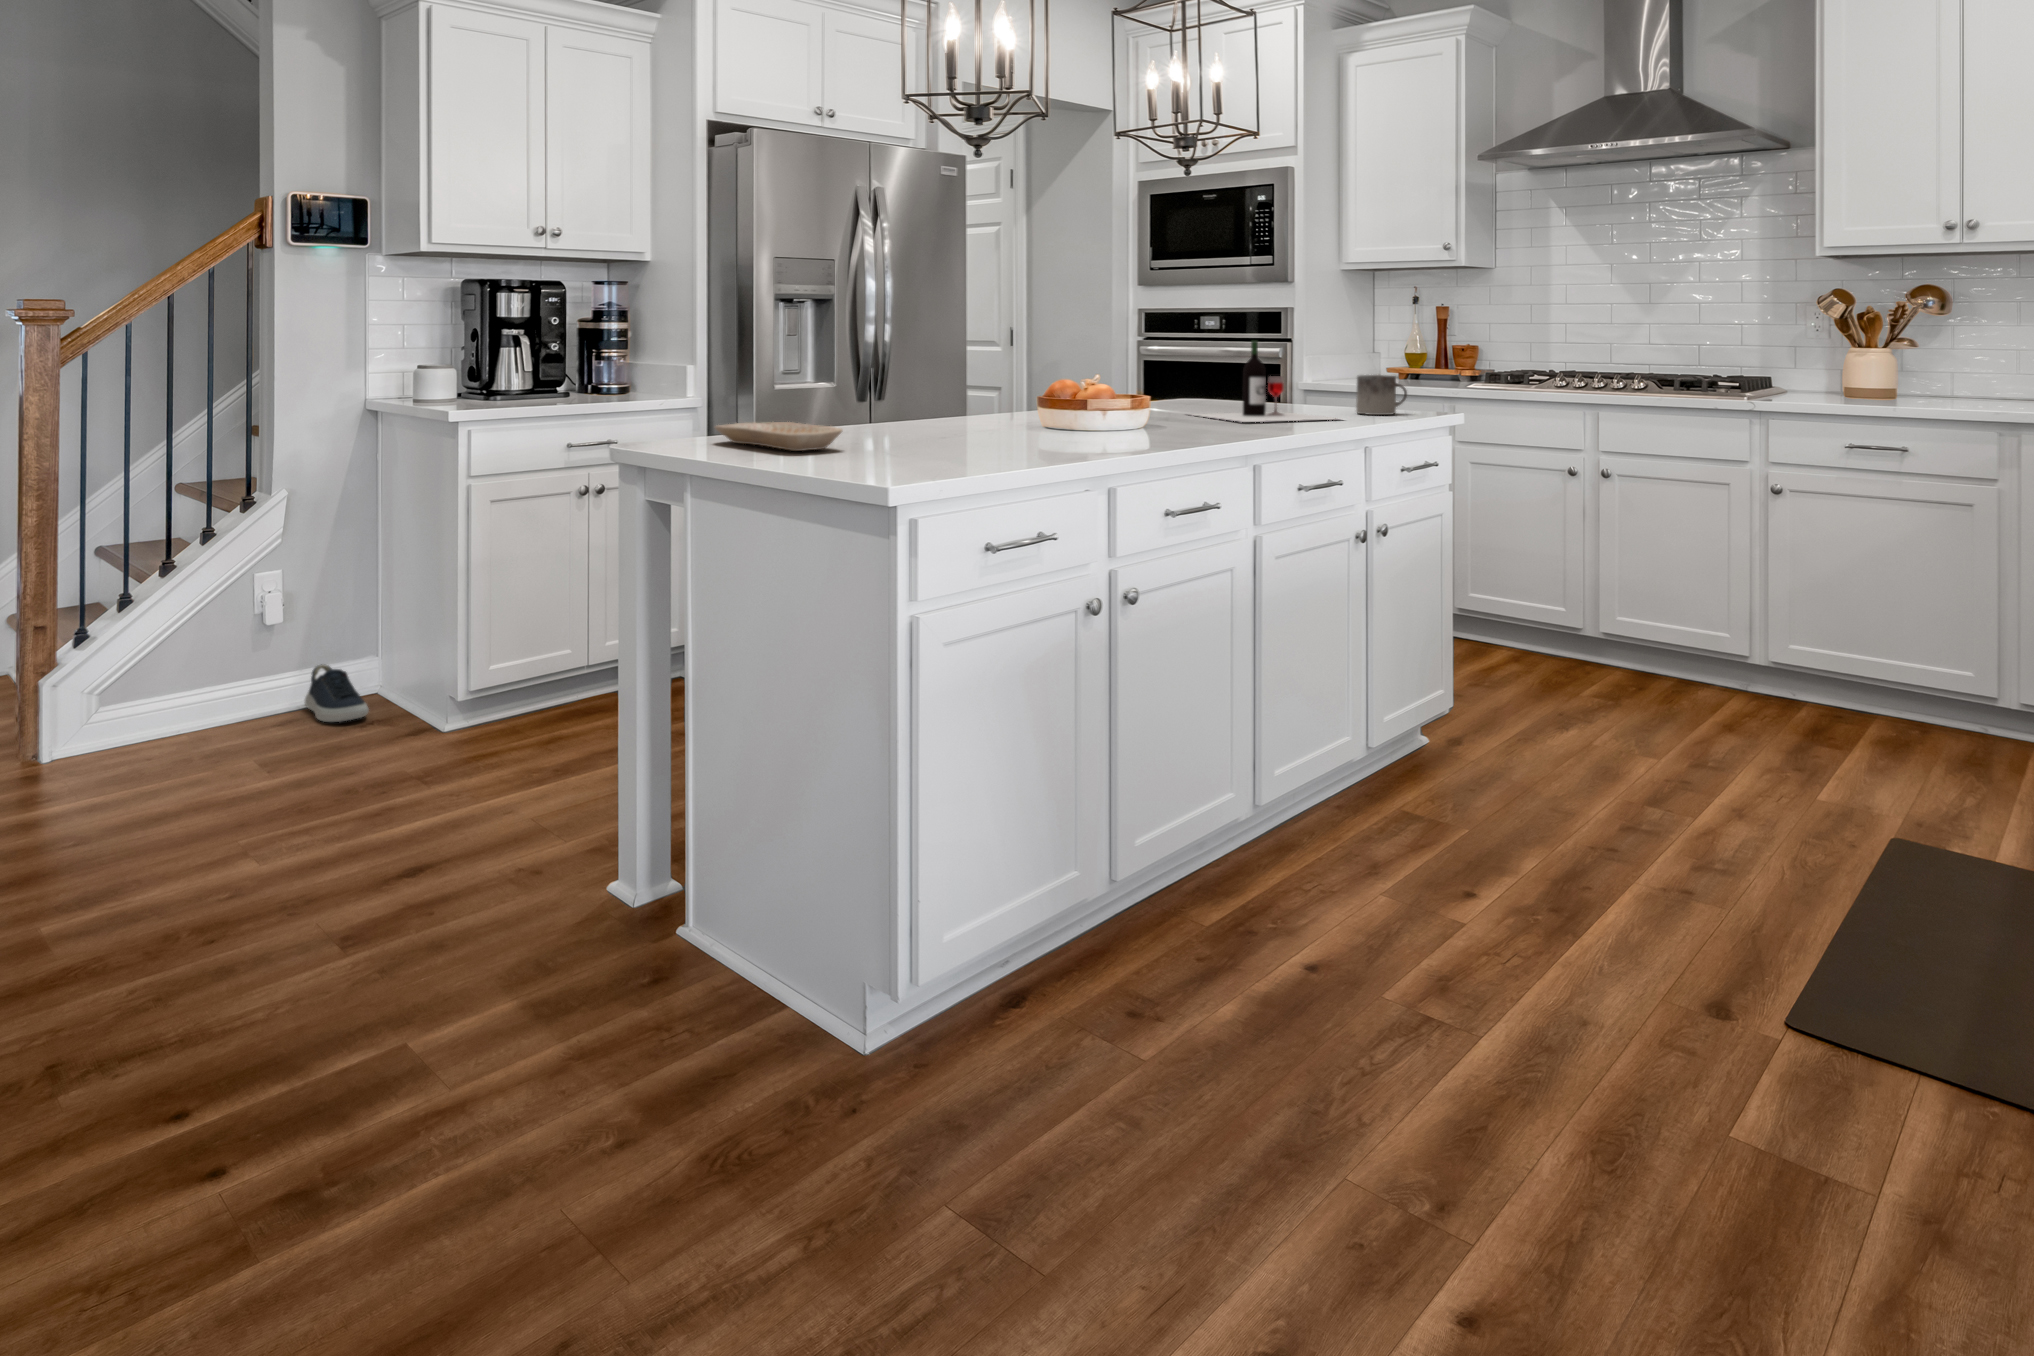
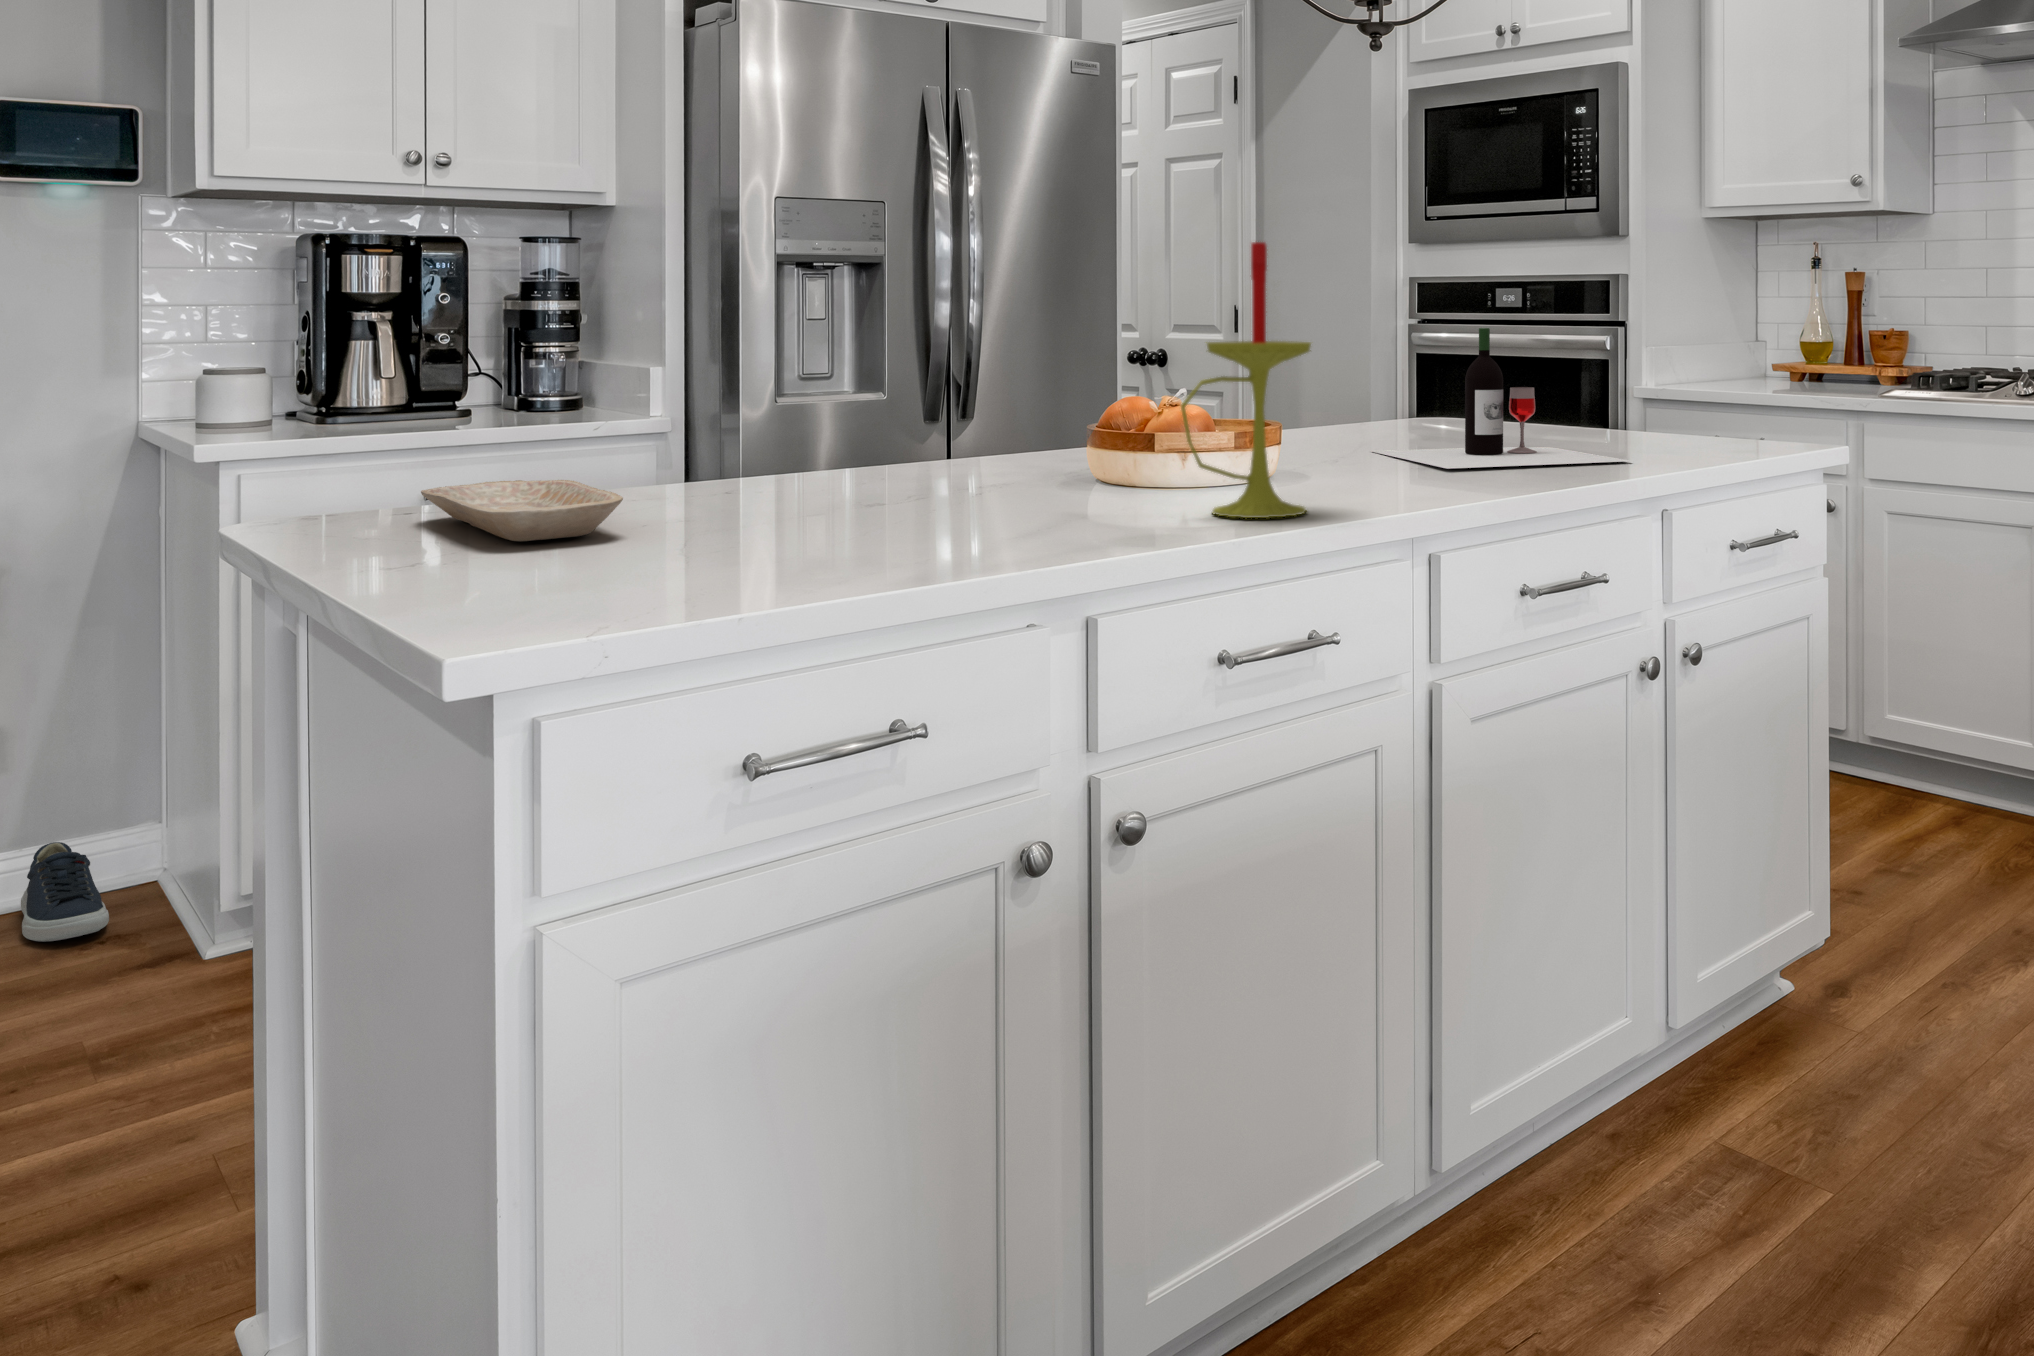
candle: none [1128,288,1198,443] -> present [1181,242,1311,518]
mug: present [1356,375,1407,415] -> none [1662,385,1747,451]

